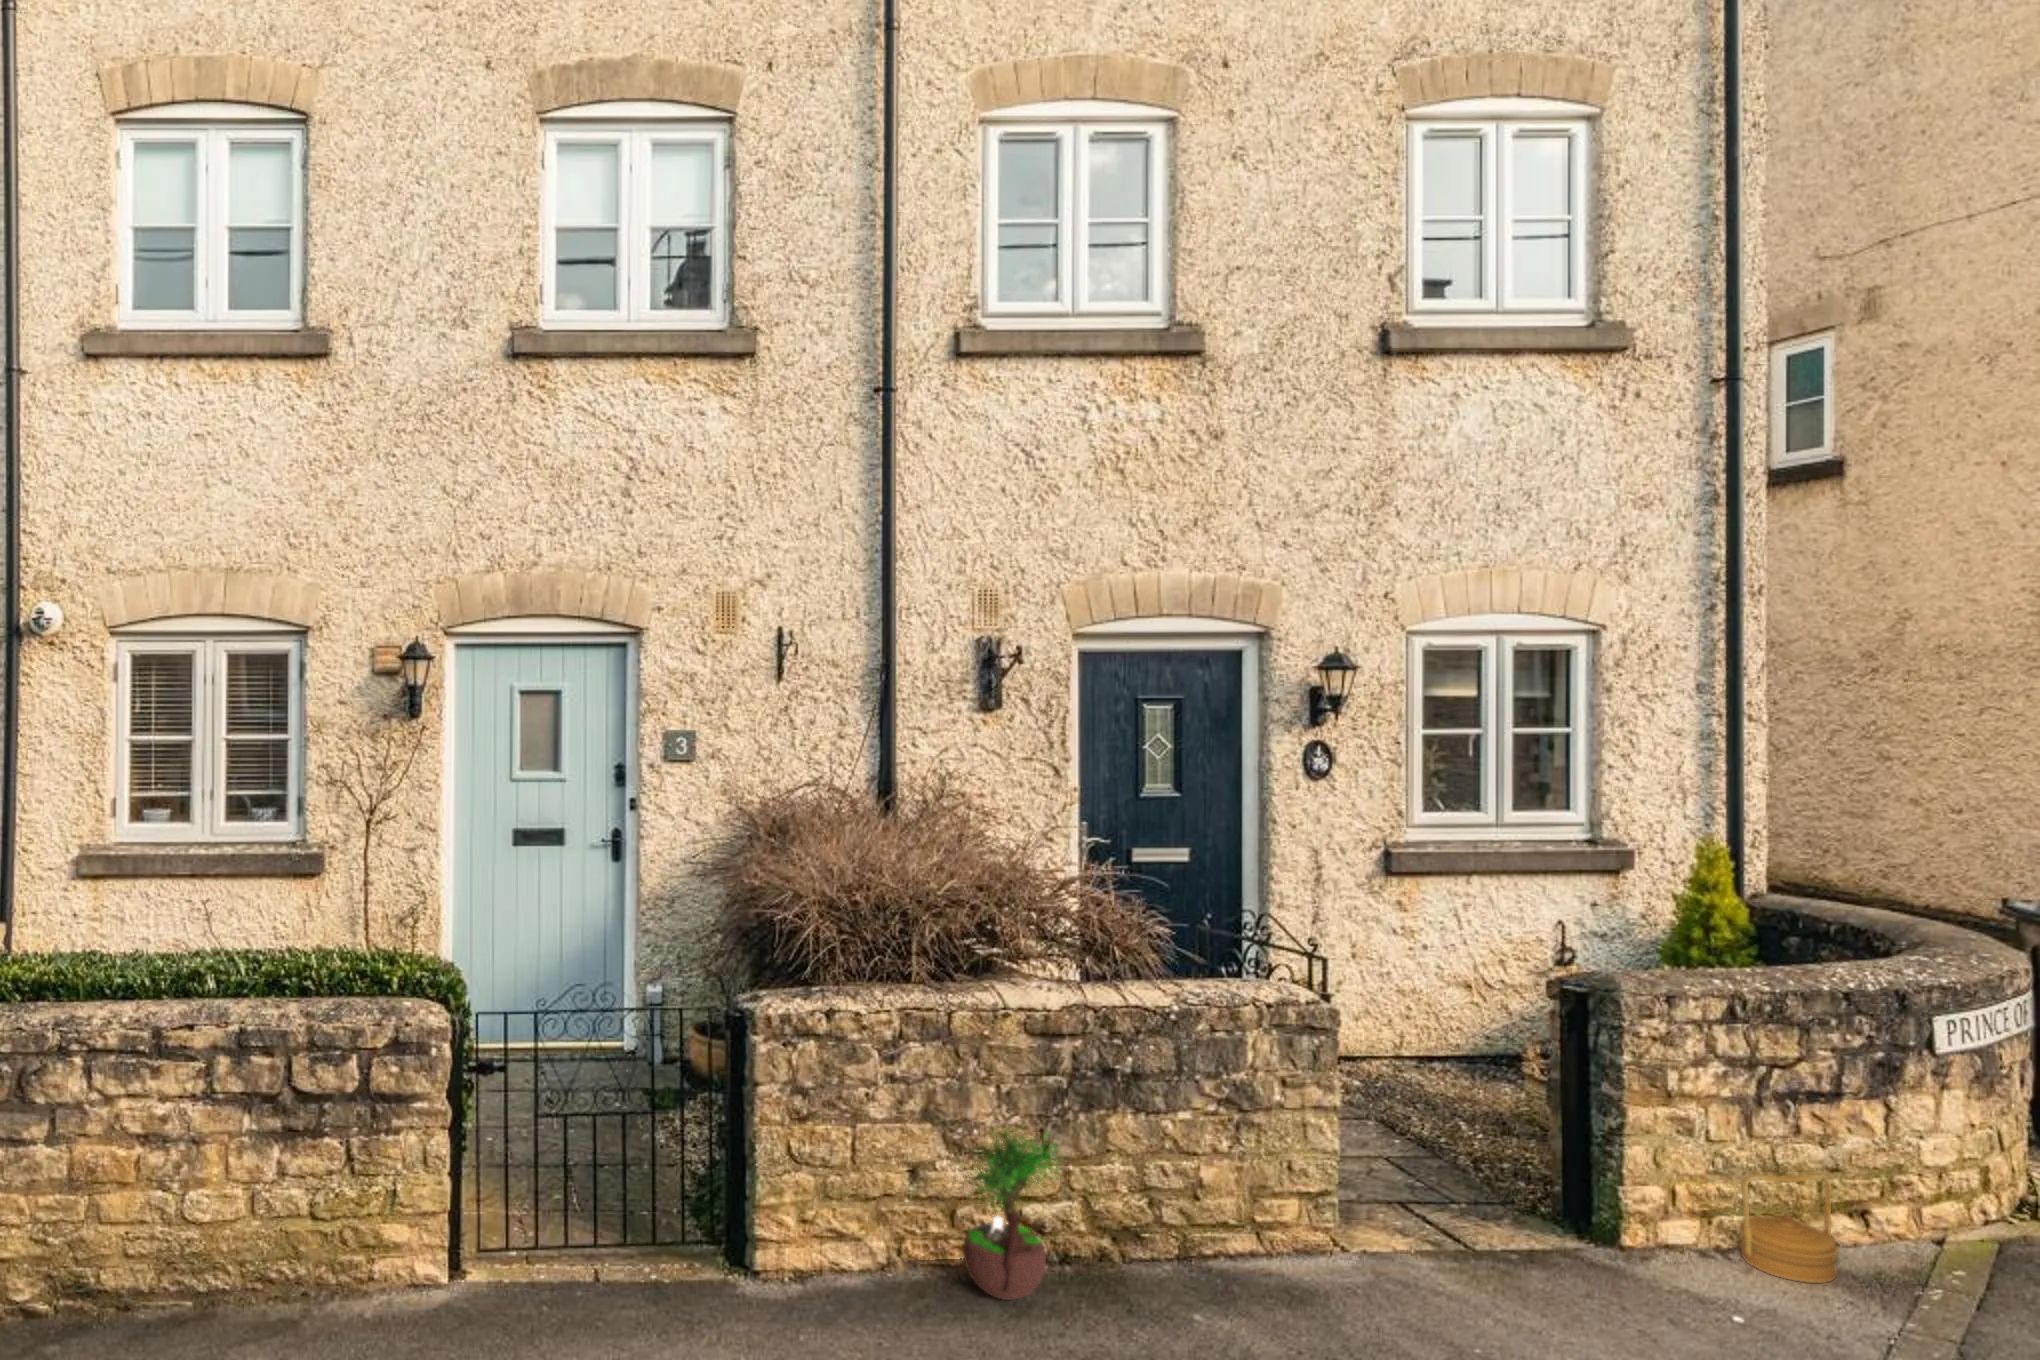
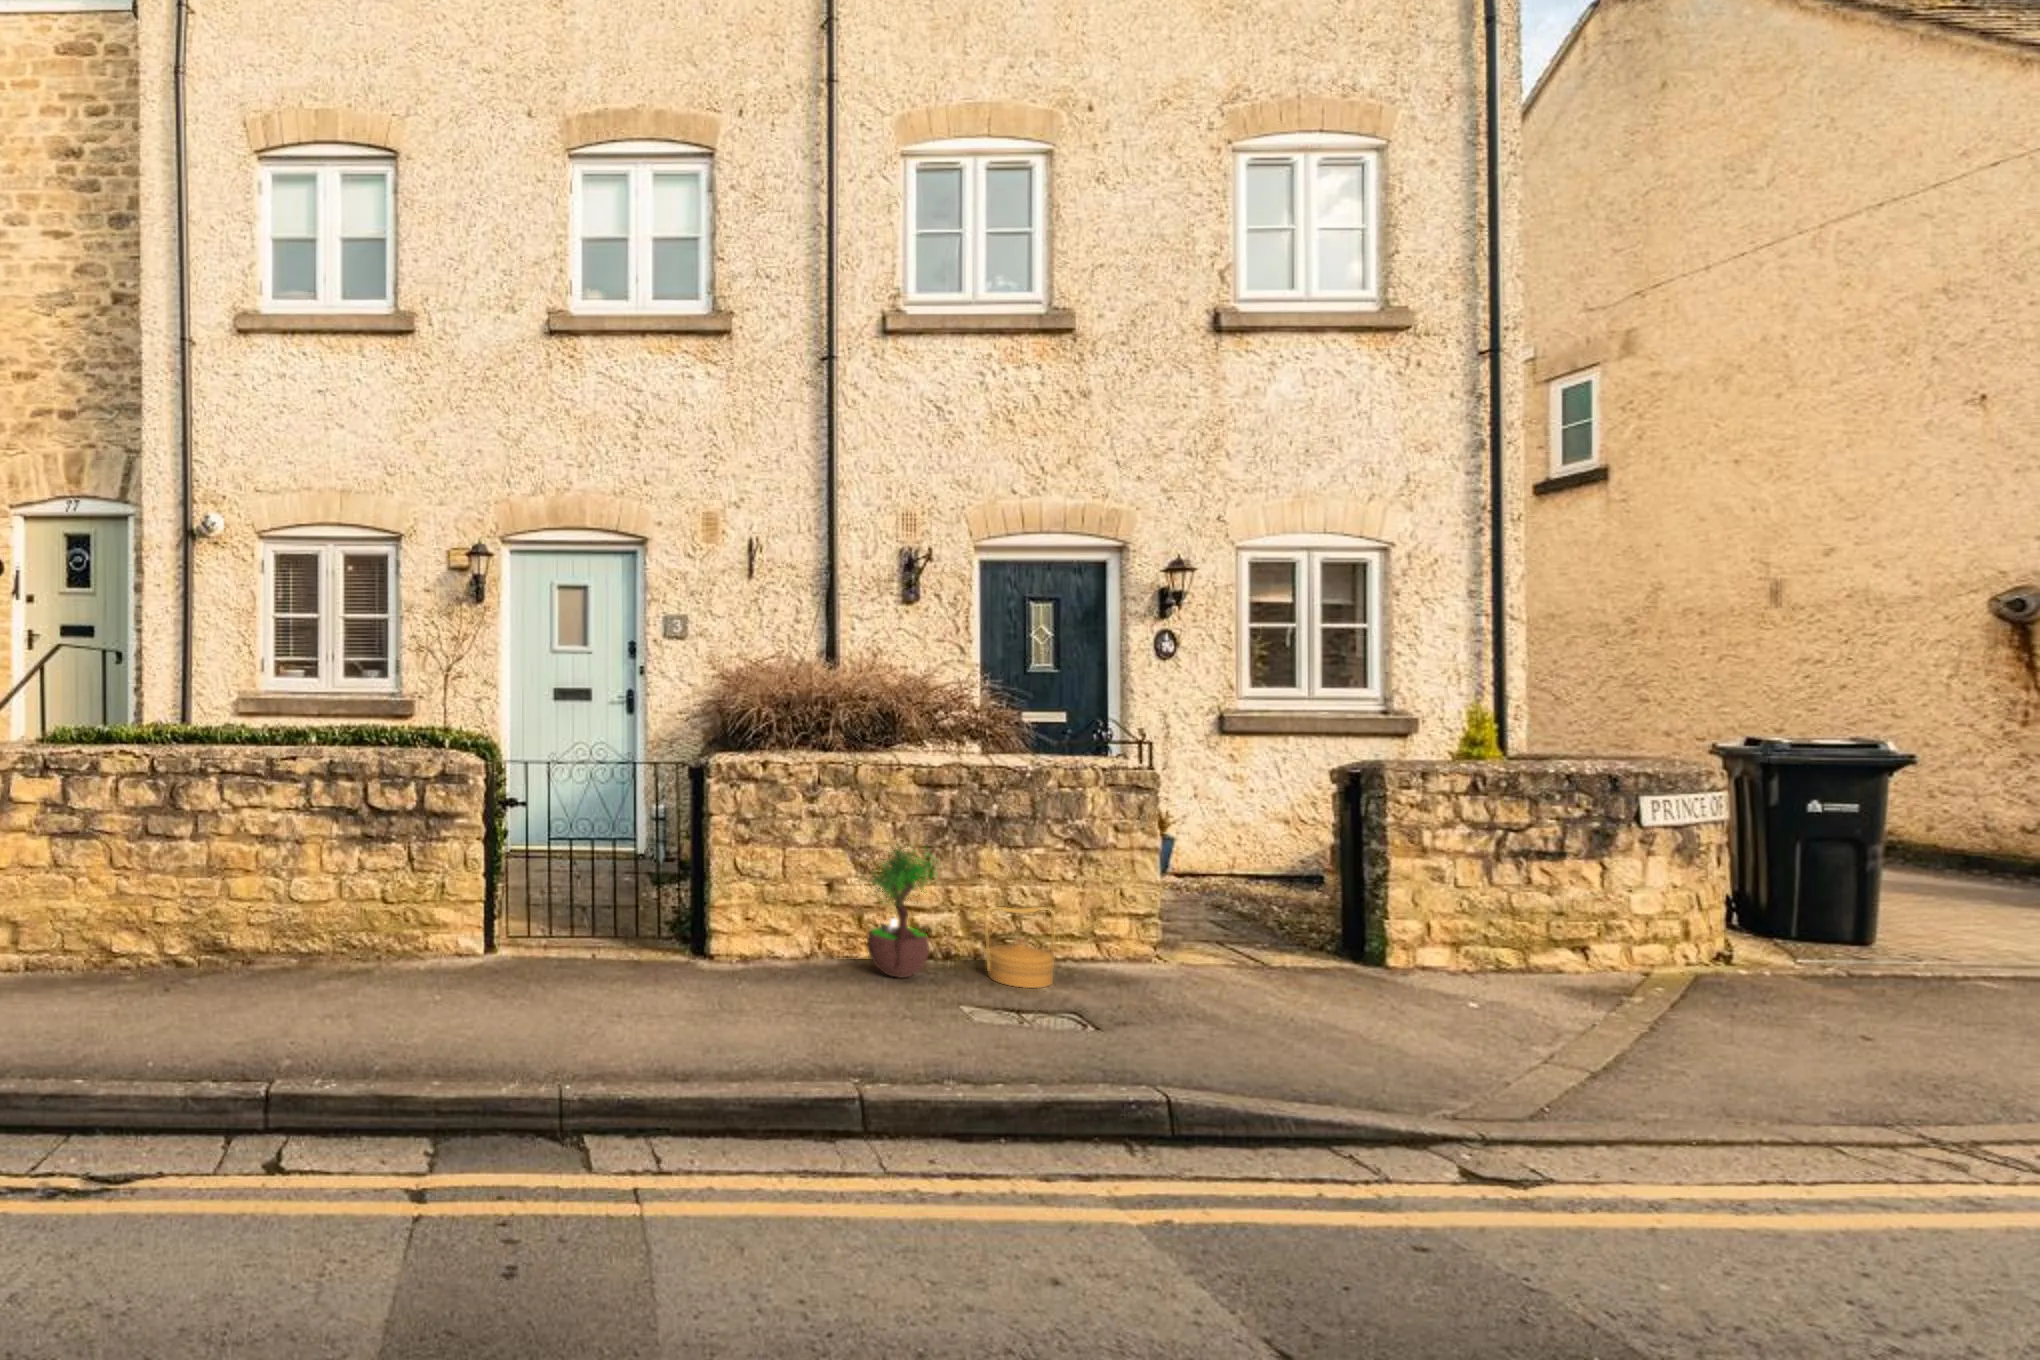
woven basket: present [1739,1173,1838,1283] -> present [984,906,1055,988]

